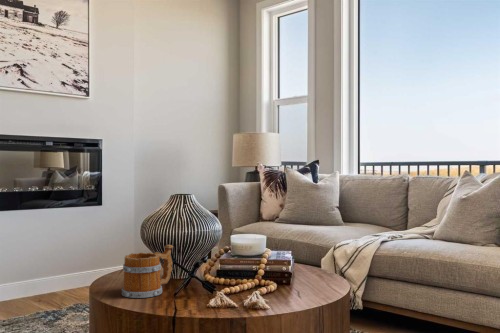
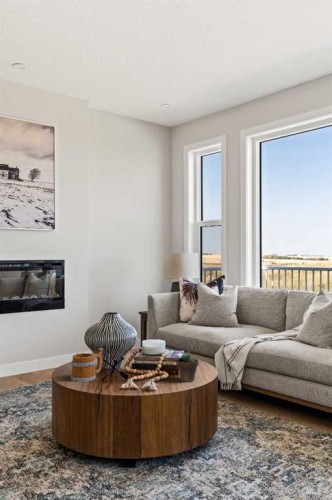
succulent plant: none [289,235,327,295] -> present [174,346,199,382]

